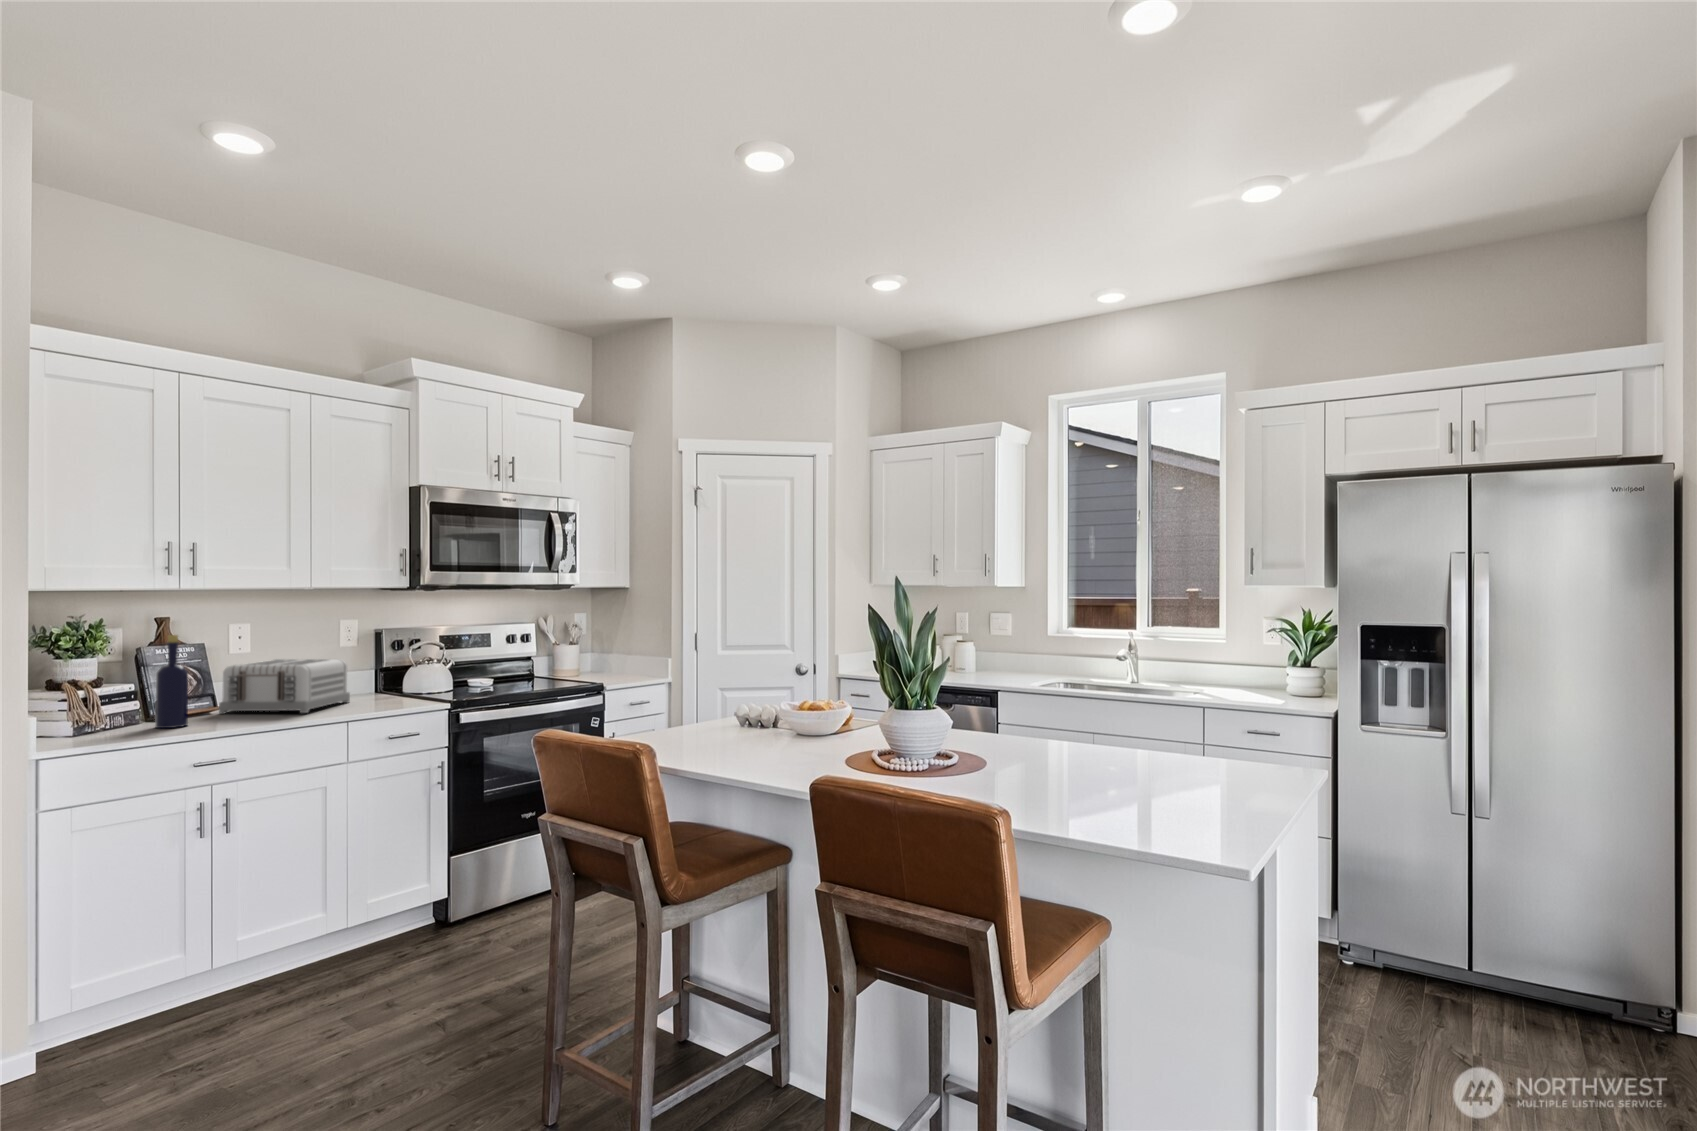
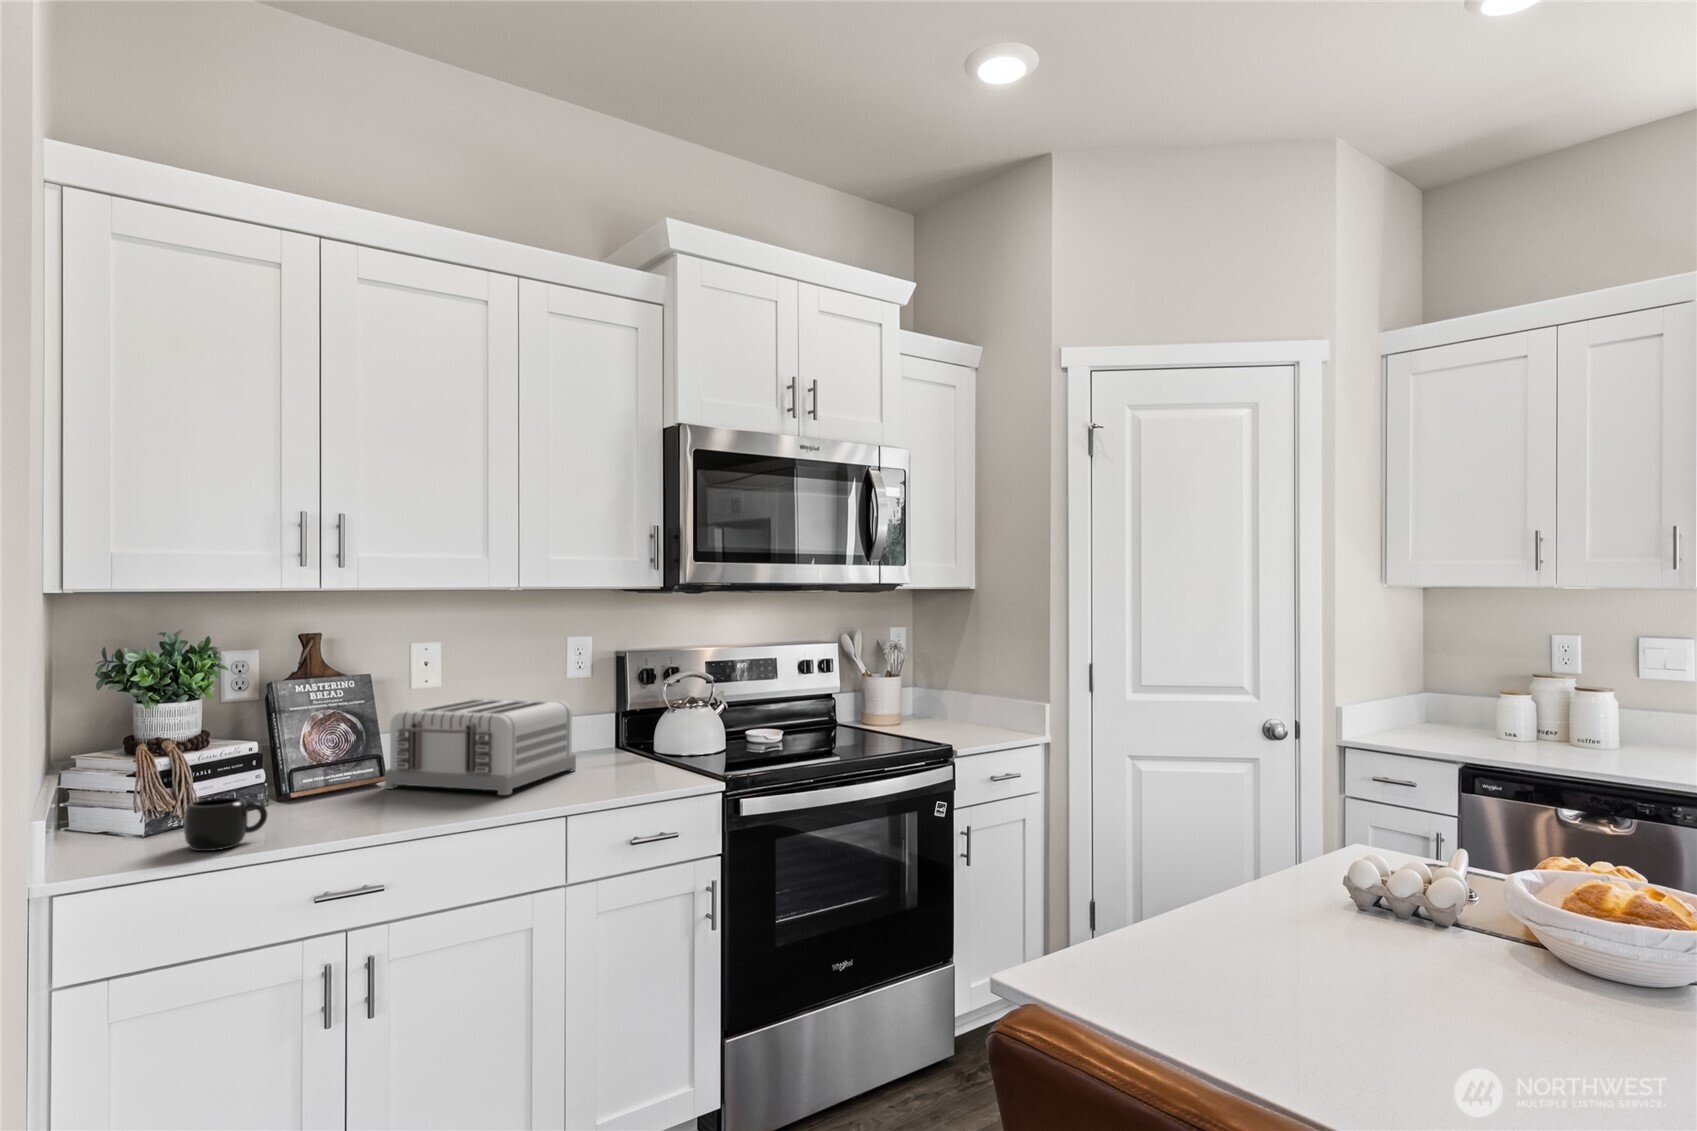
bottle: present [155,635,188,728] -> none [278,665,327,822]
mug: none [103,711,155,740] -> present [184,797,267,851]

